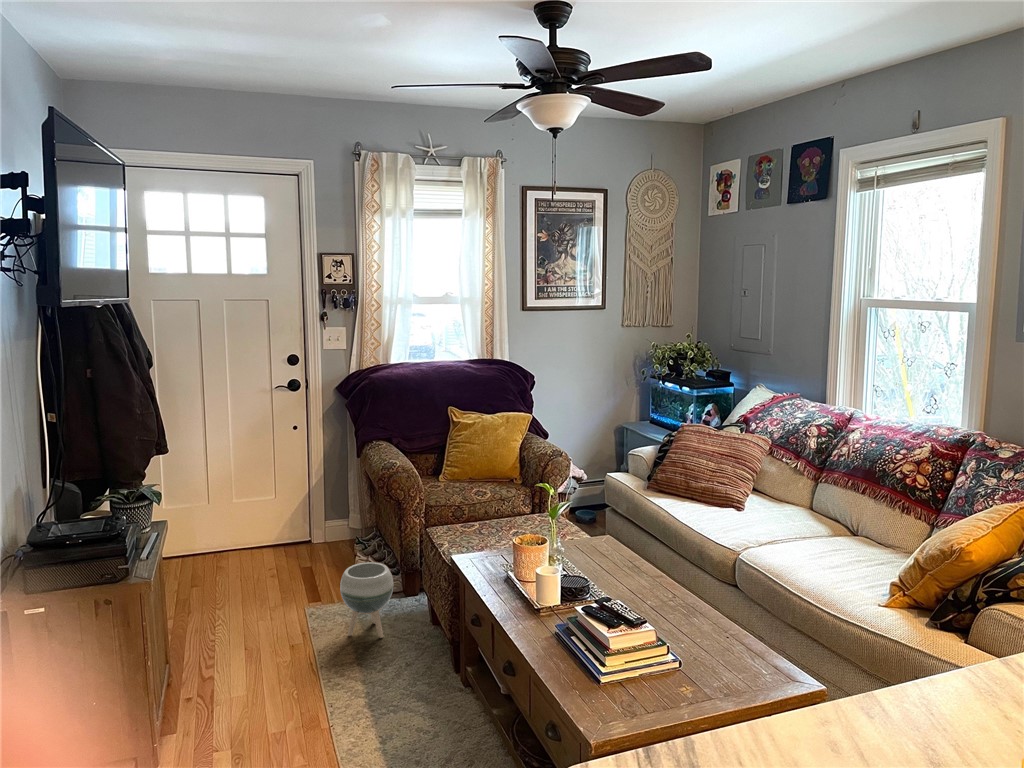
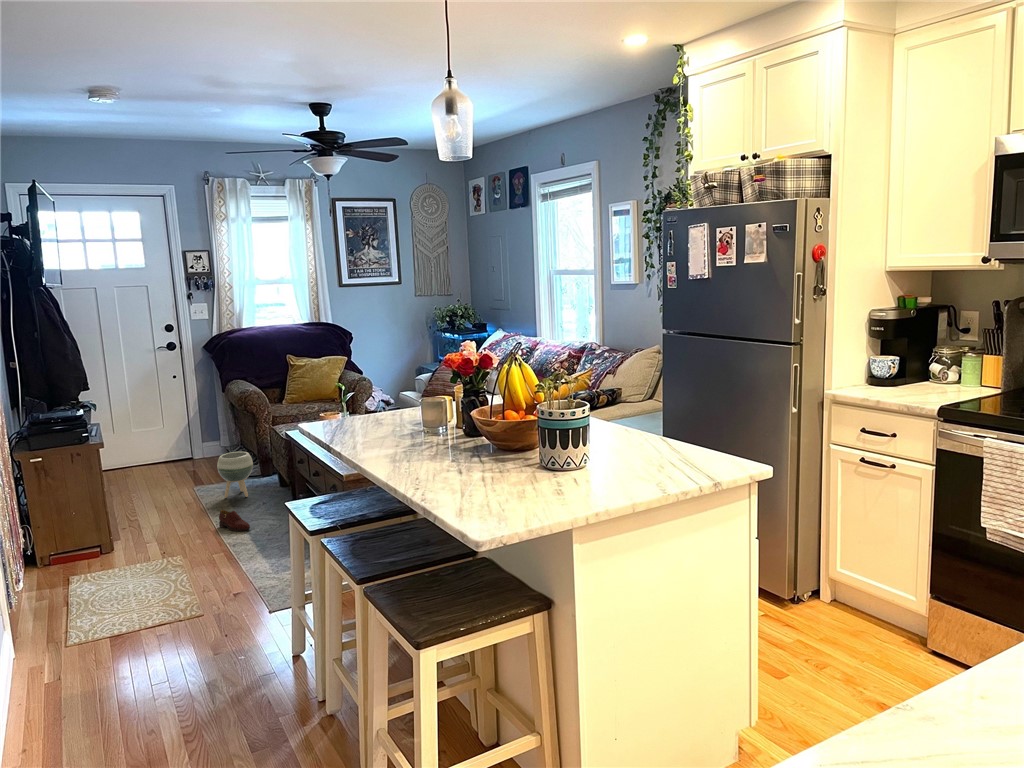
shoe: none [334,687,384,738] -> present [219,510,250,531]

